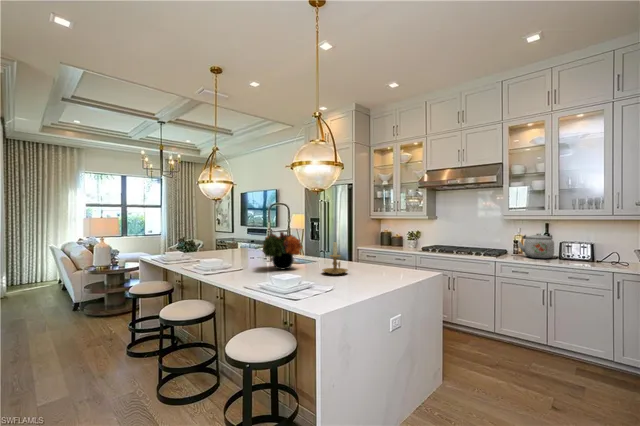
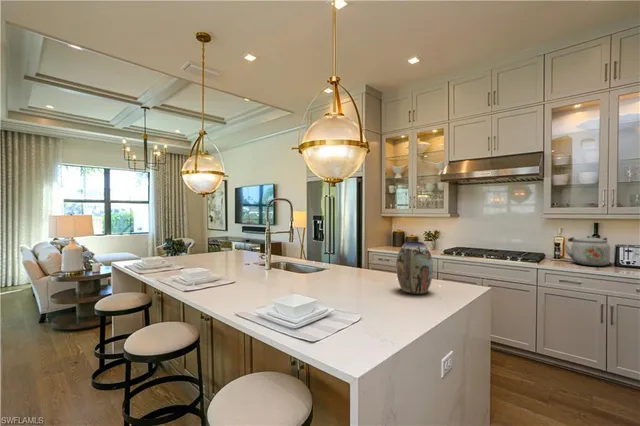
flower arrangement: present [263,232,302,269] -> none [258,235,312,284]
vase: none [367,236,394,275] -> present [396,242,433,294]
candle holder: present [323,242,348,275] -> none [338,248,373,293]

